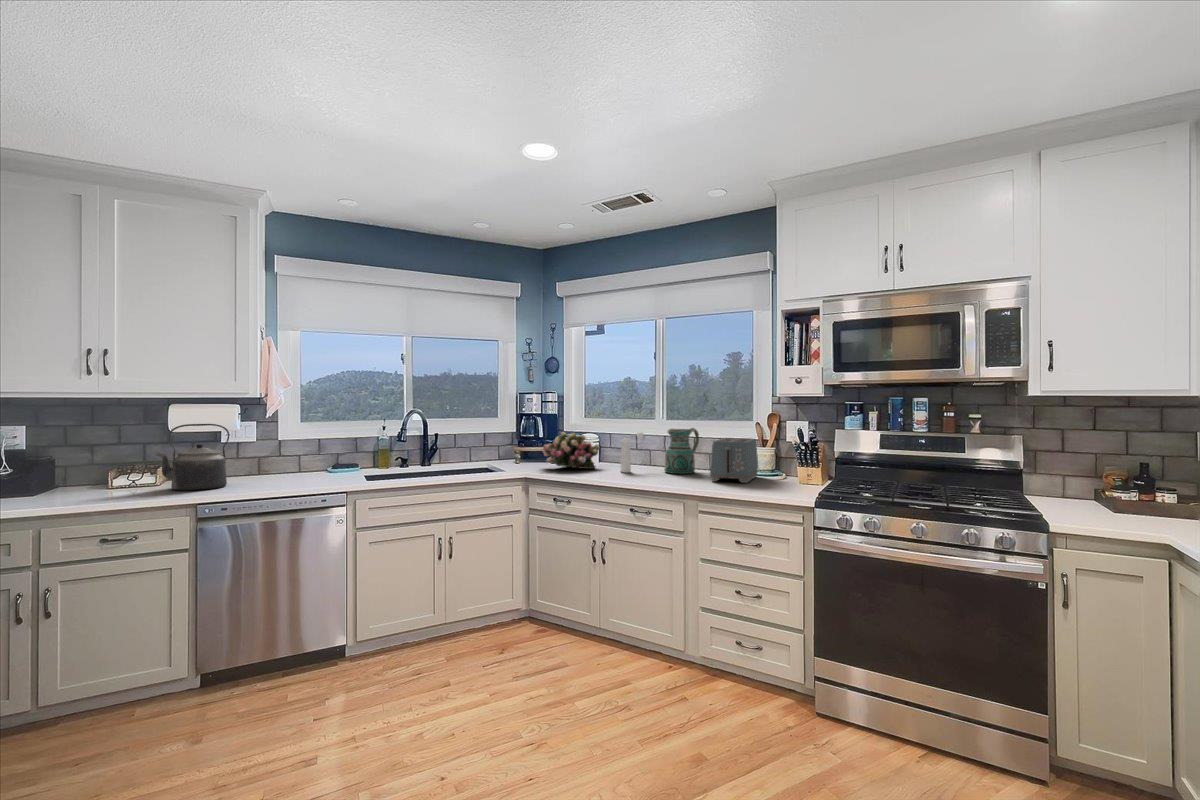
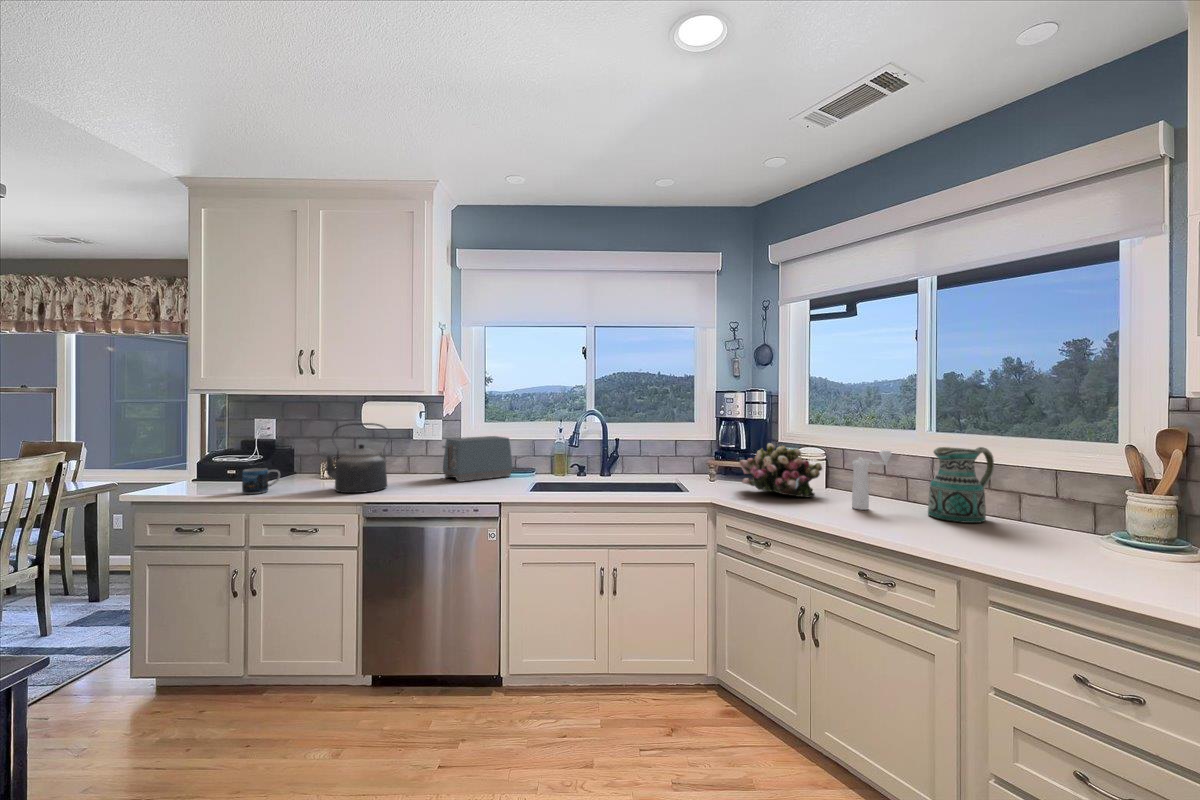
toaster: present [710,438,758,483] -> present [442,436,512,482]
mug: none [64,472,104,498] -> present [242,468,280,494]

